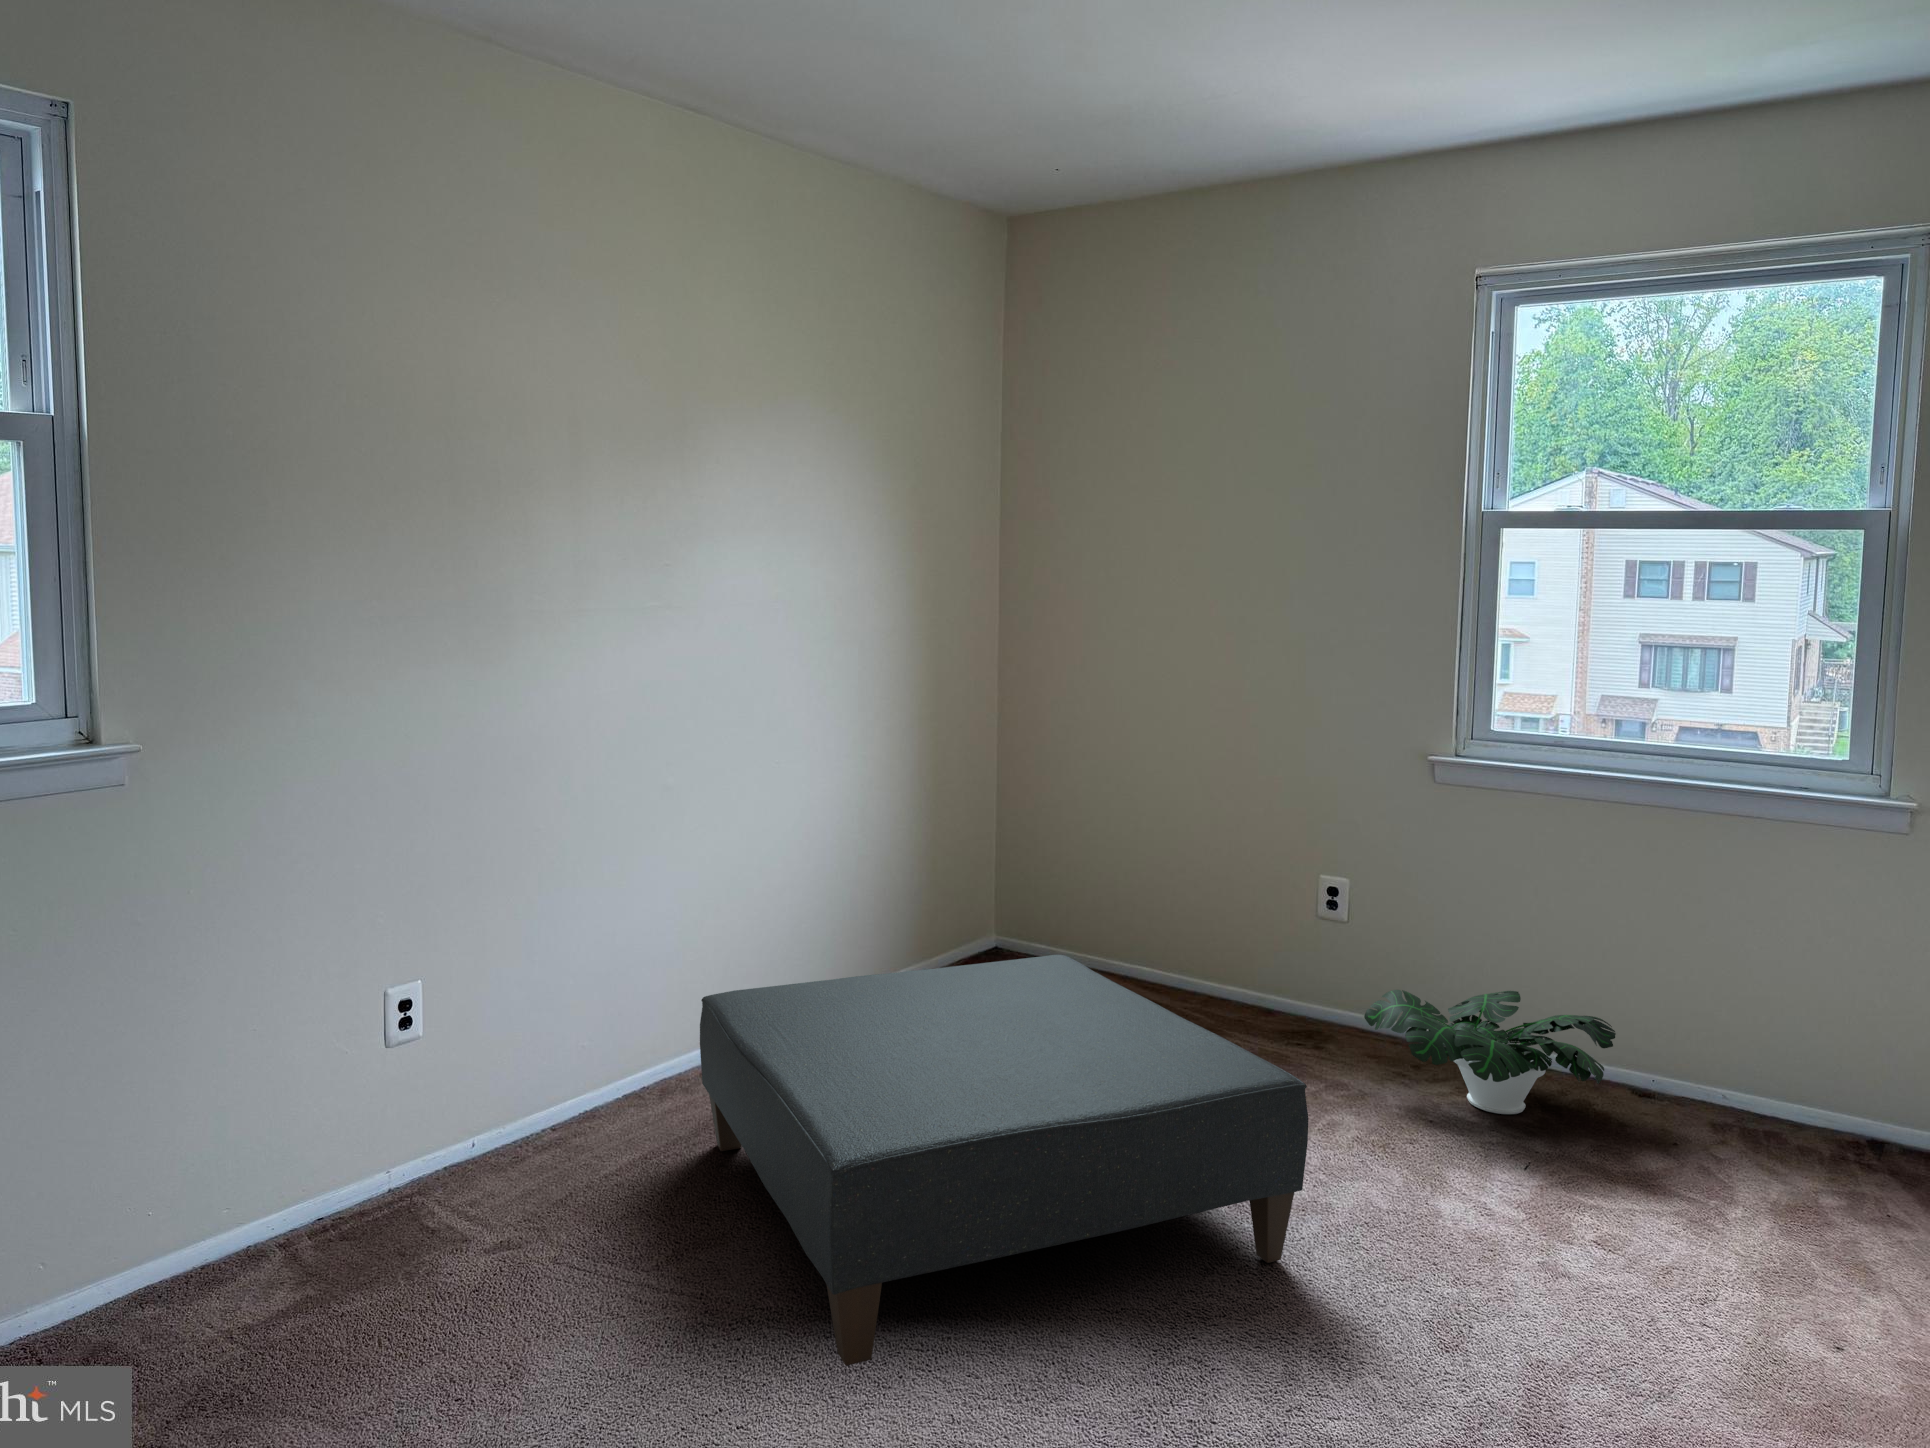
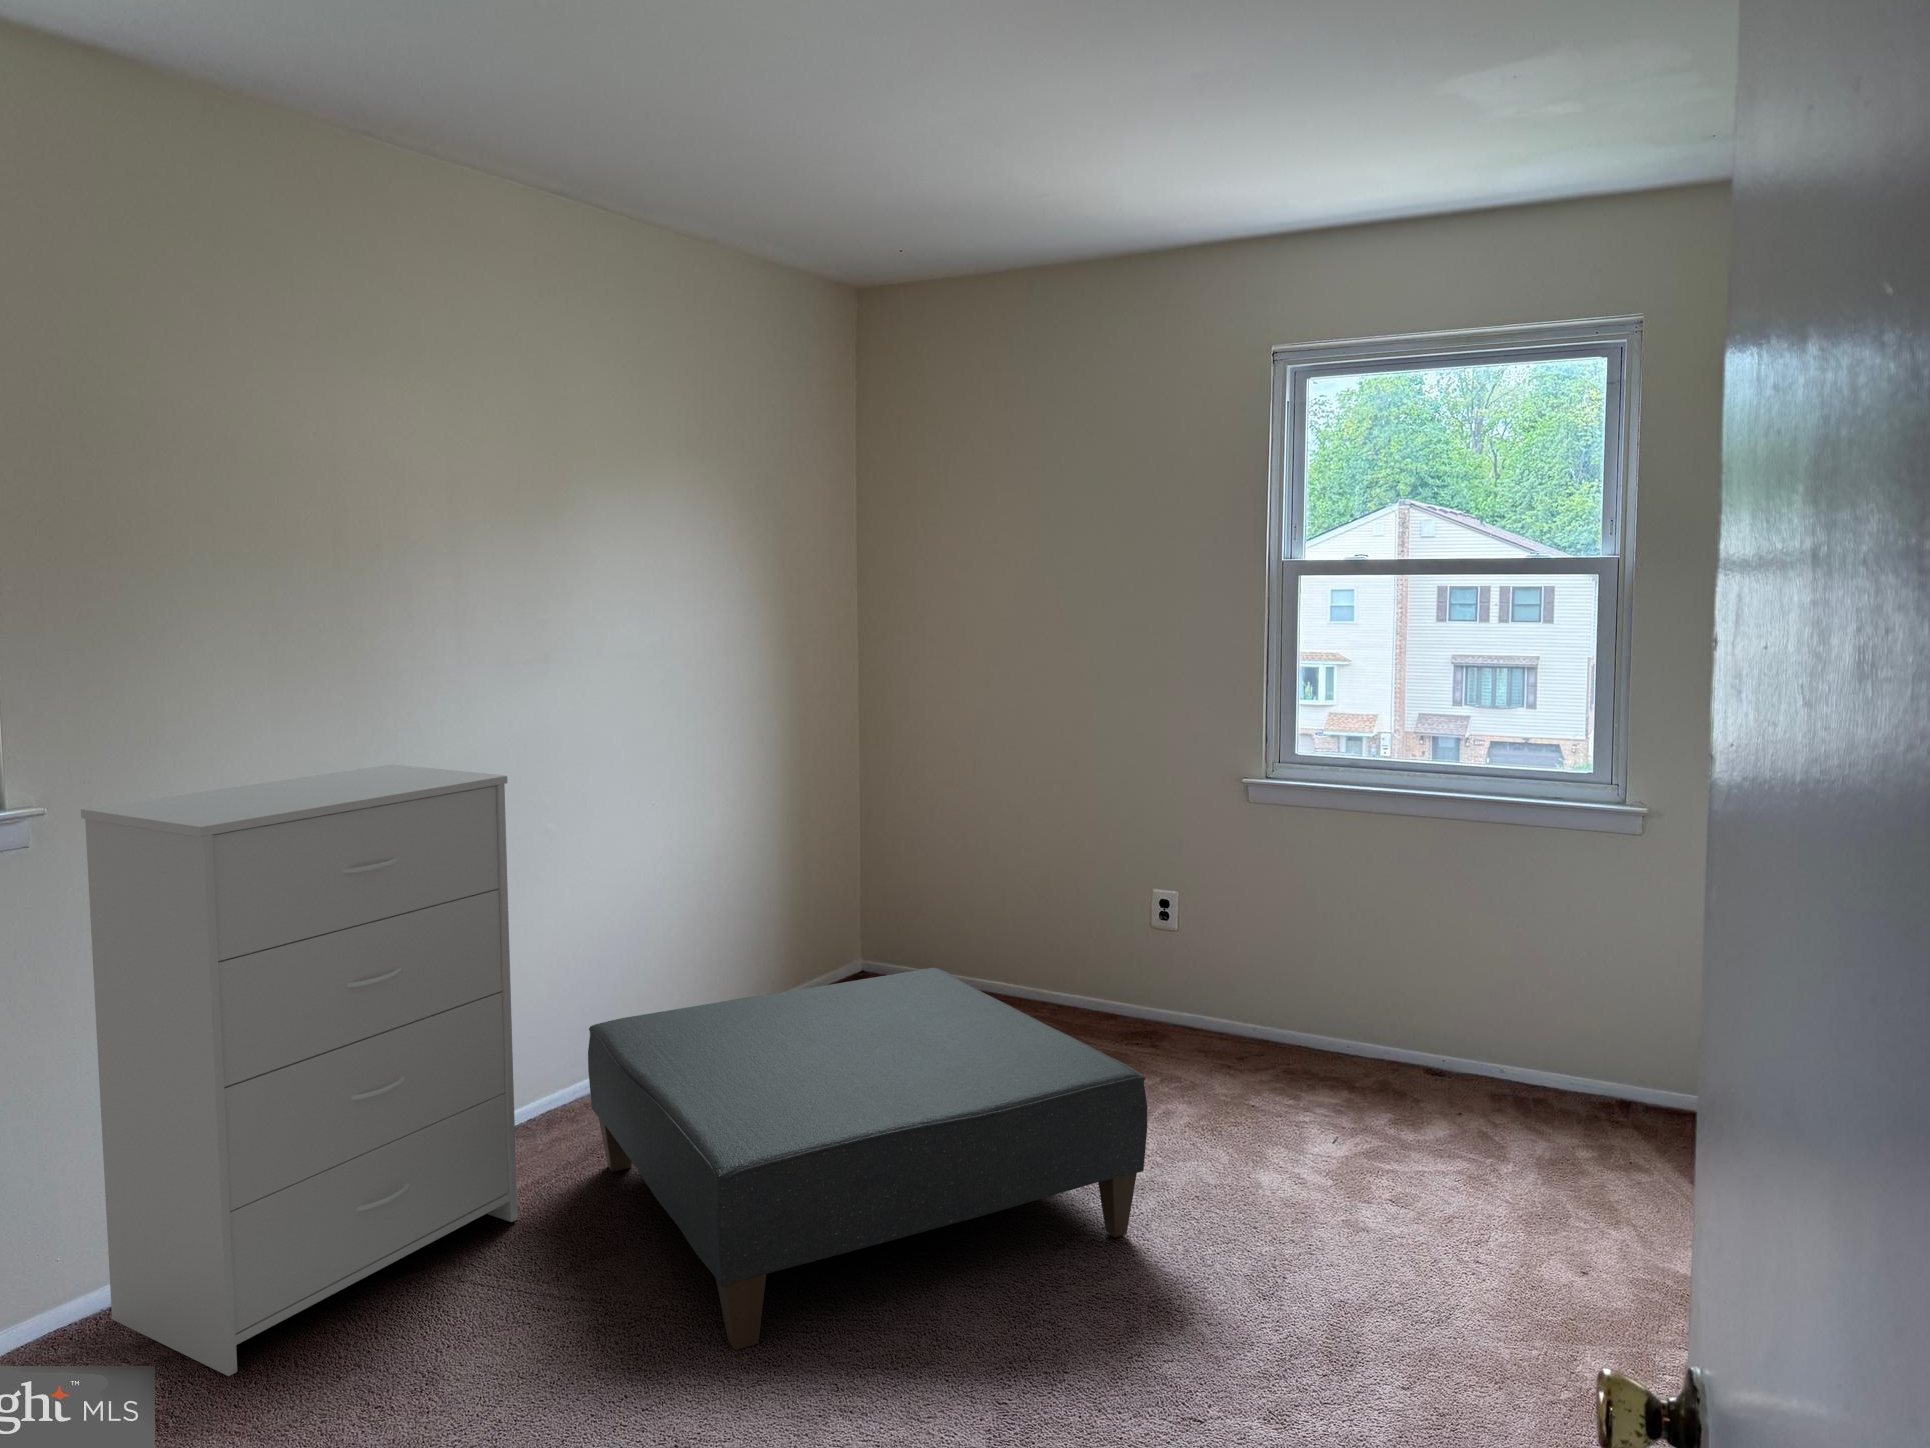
dresser: none [185,717,623,1352] -> present [81,764,517,1376]
potted plant: present [1364,990,1616,1114] -> none [1217,981,1437,1094]

